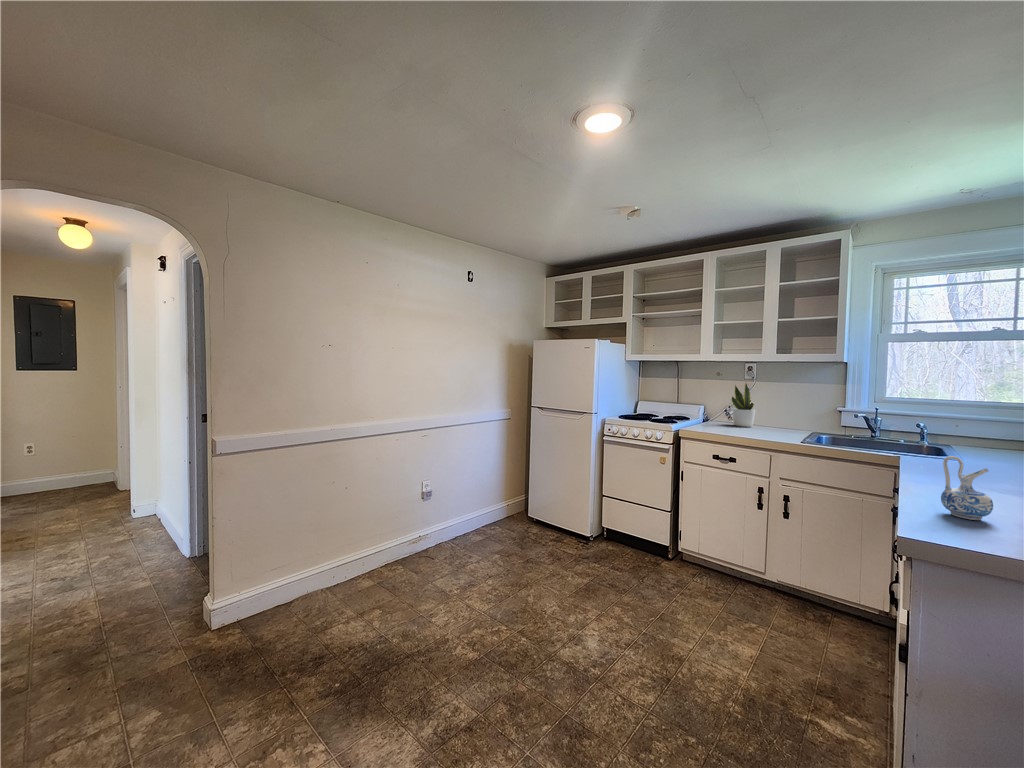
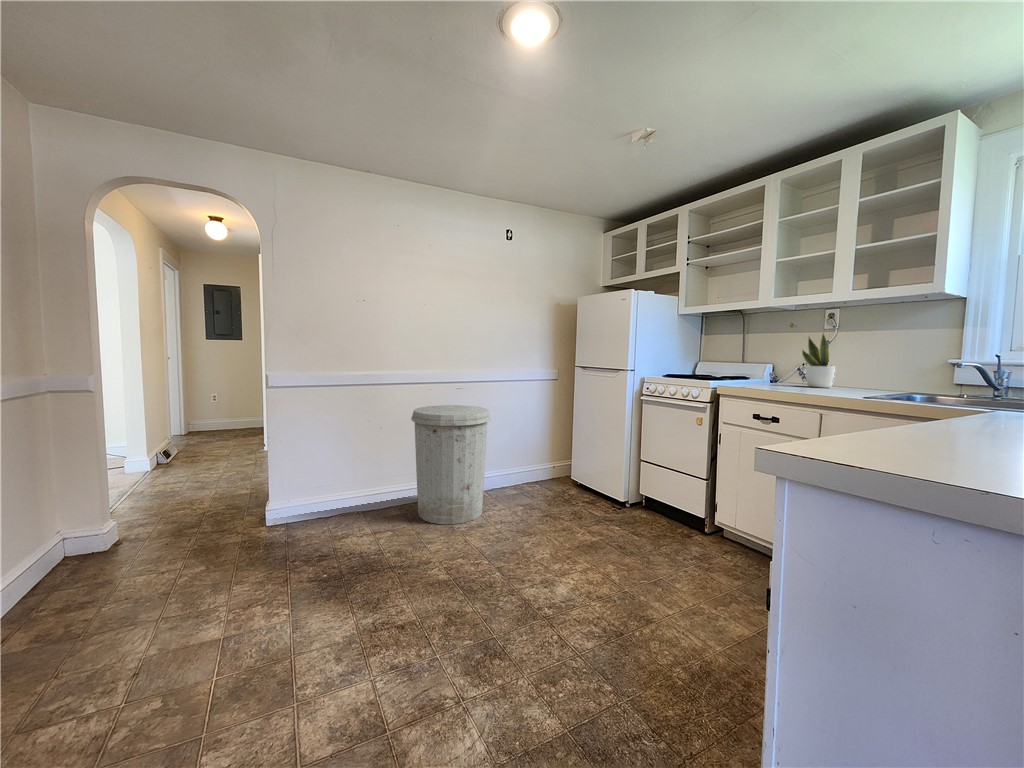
trash can: none [386,455,473,591] -> present [411,405,491,524]
ceramic pitcher: present [941,456,993,520] -> none [904,357,978,446]

